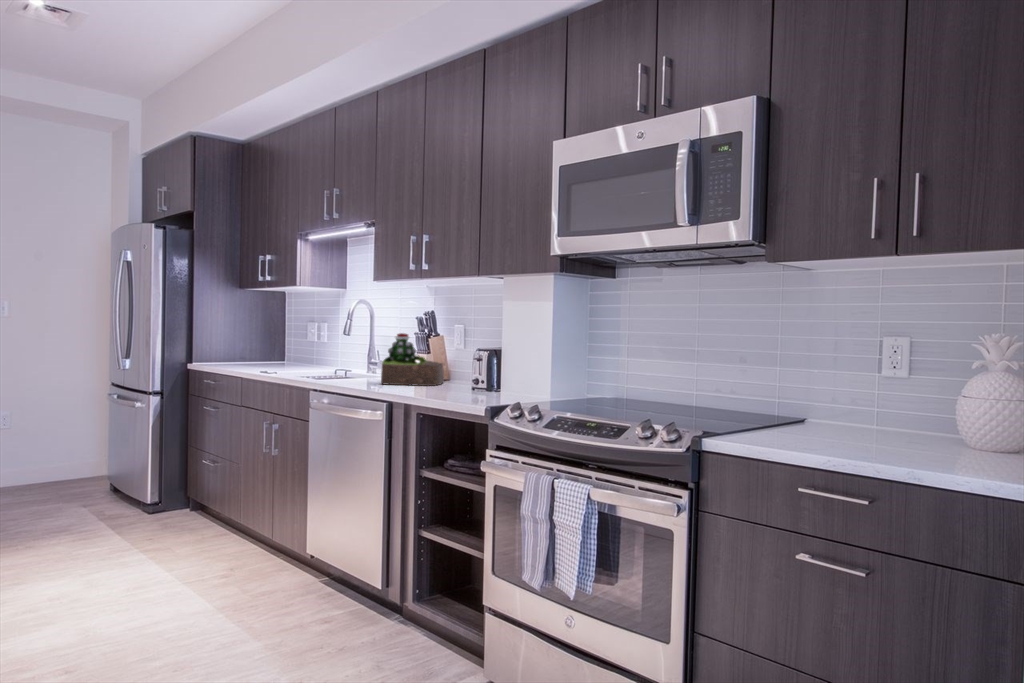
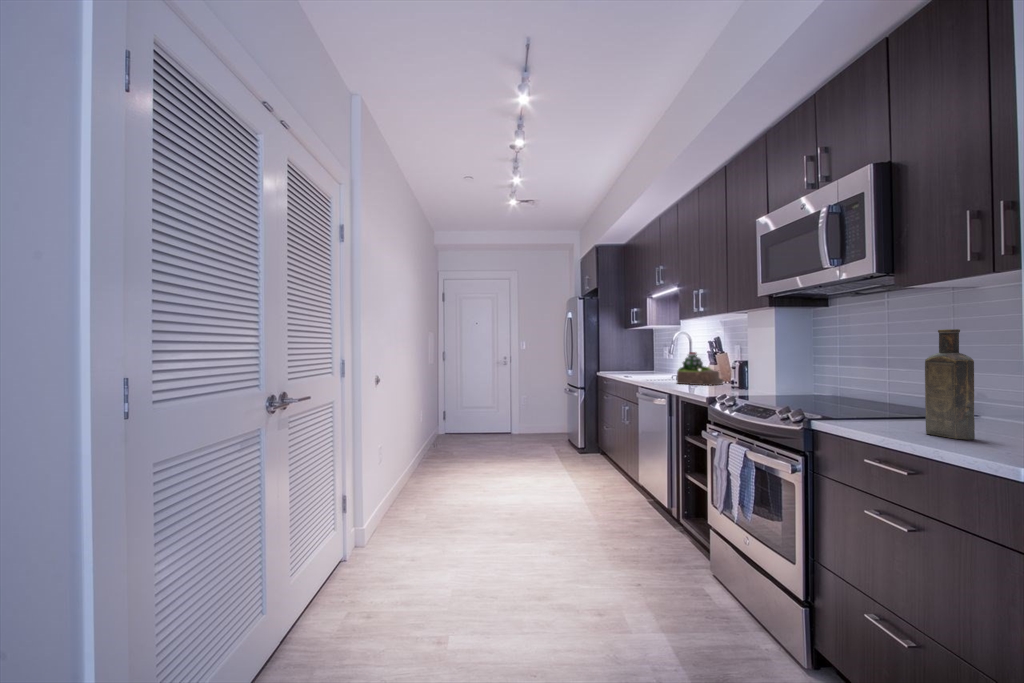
bottle: none [837,319,898,452] -> present [925,329,975,440]

